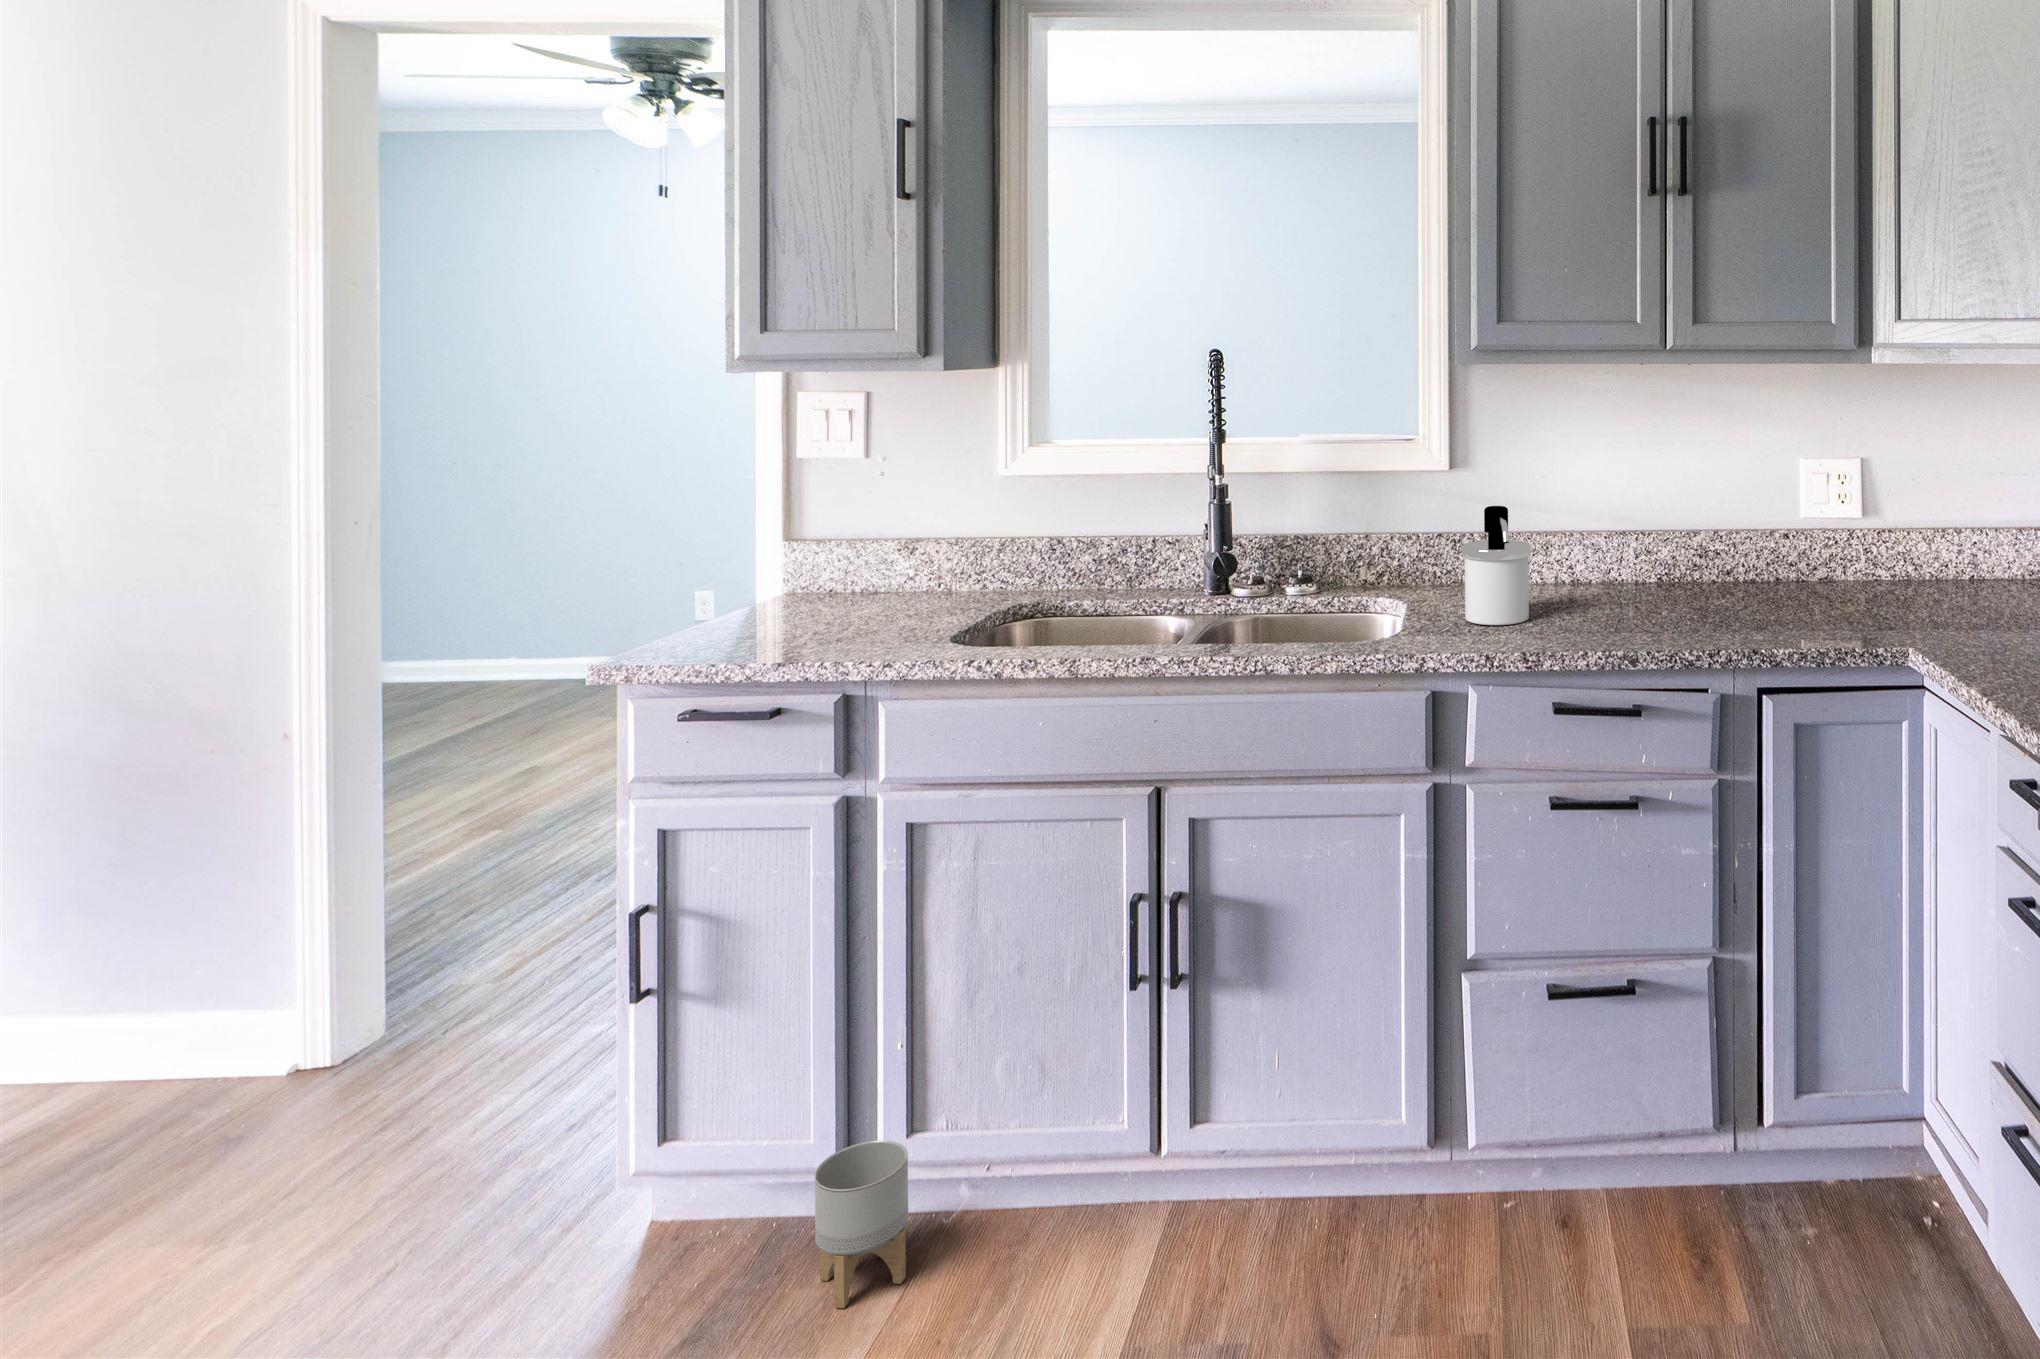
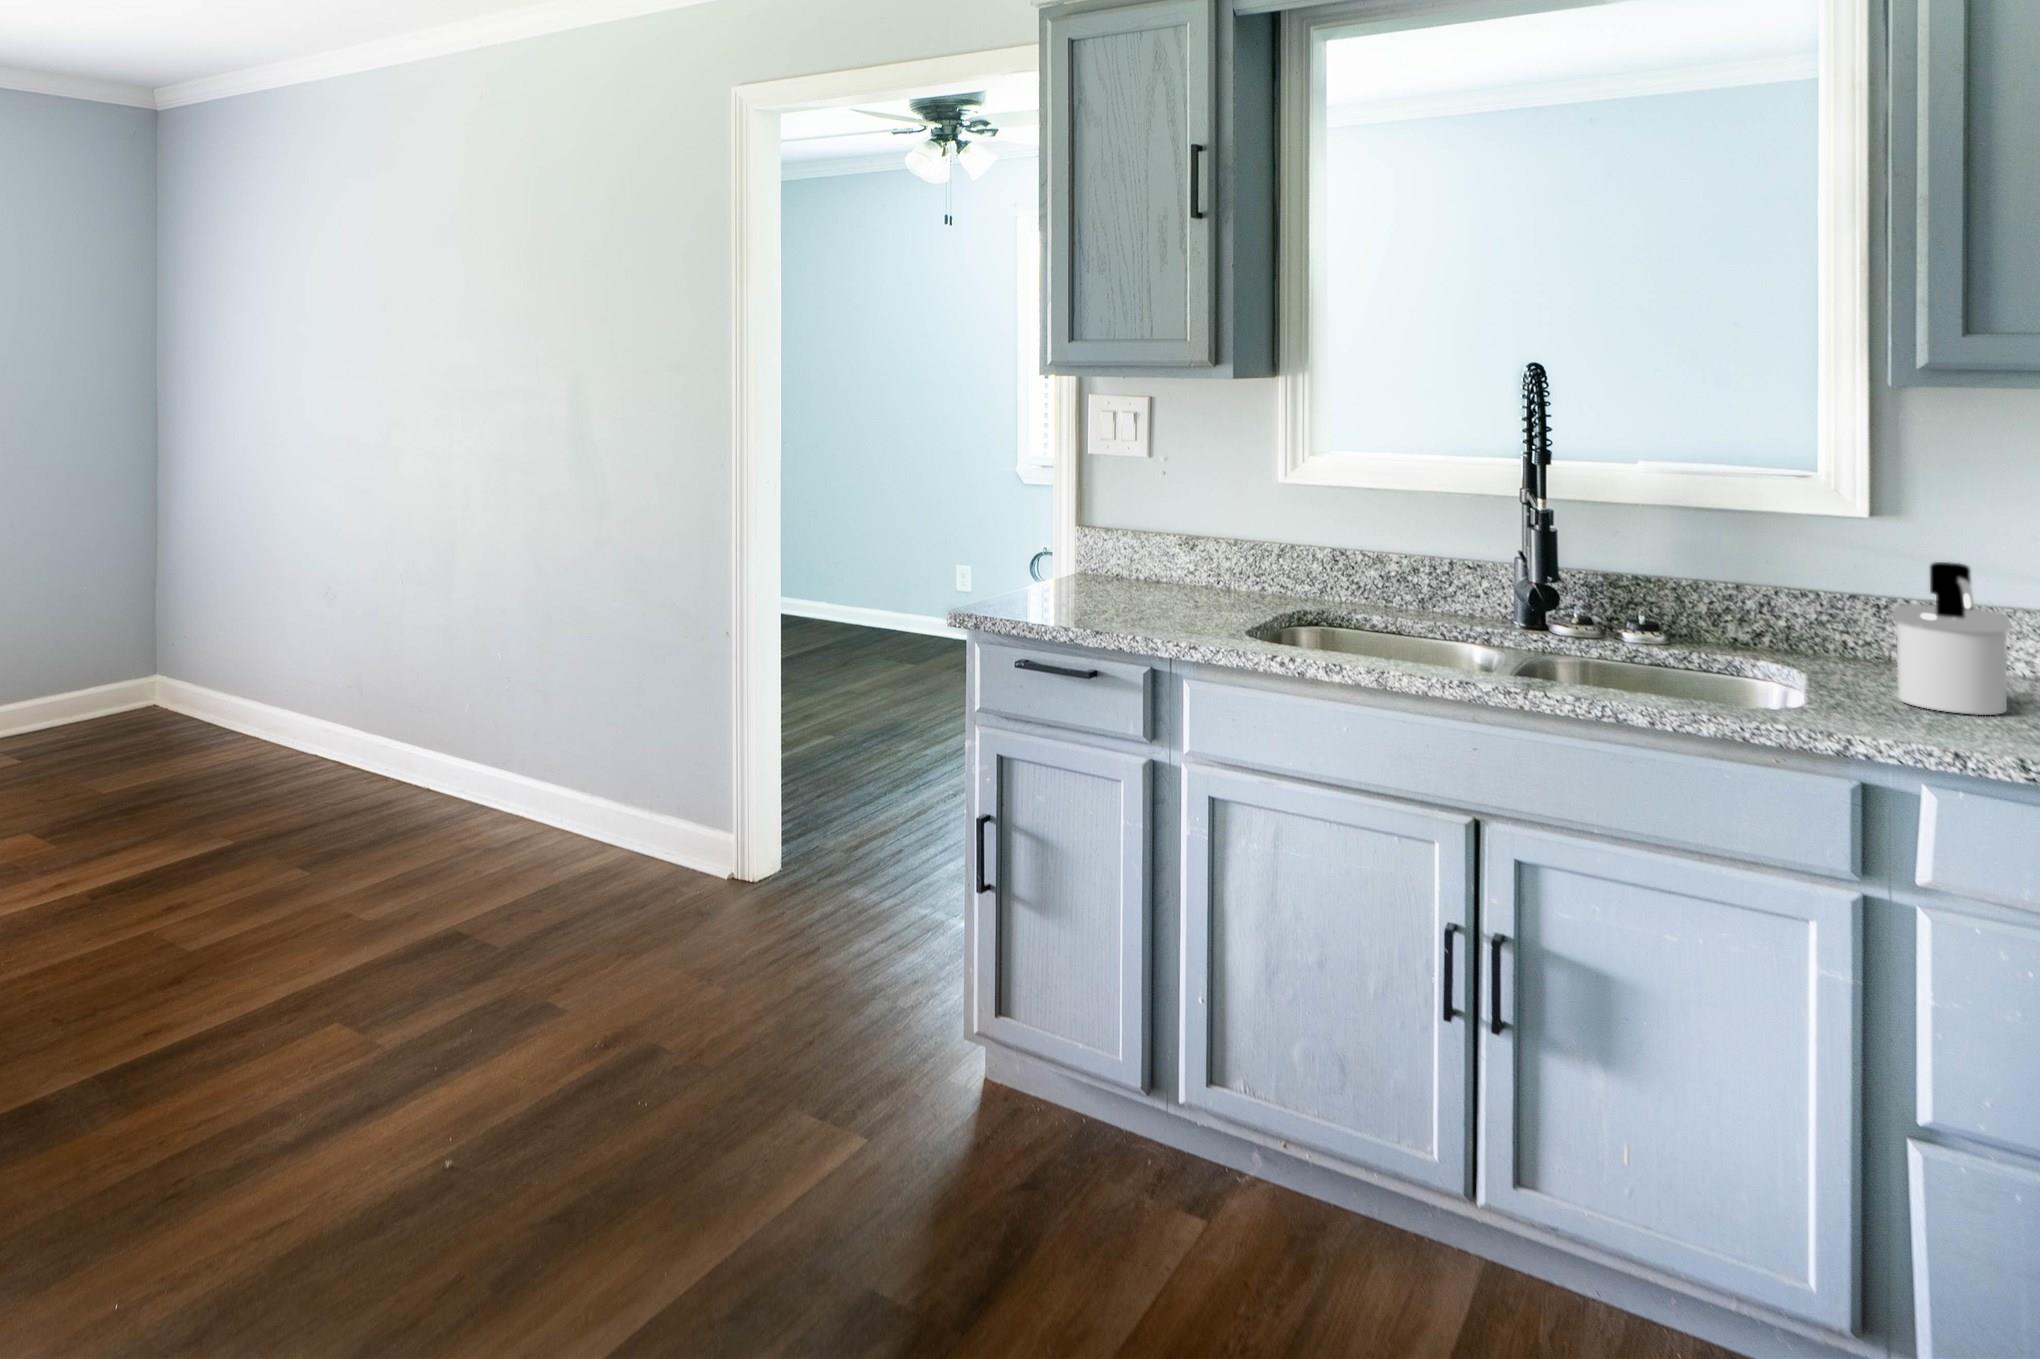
planter: present [815,1140,908,1308] -> none [1129,1082,1211,1224]

